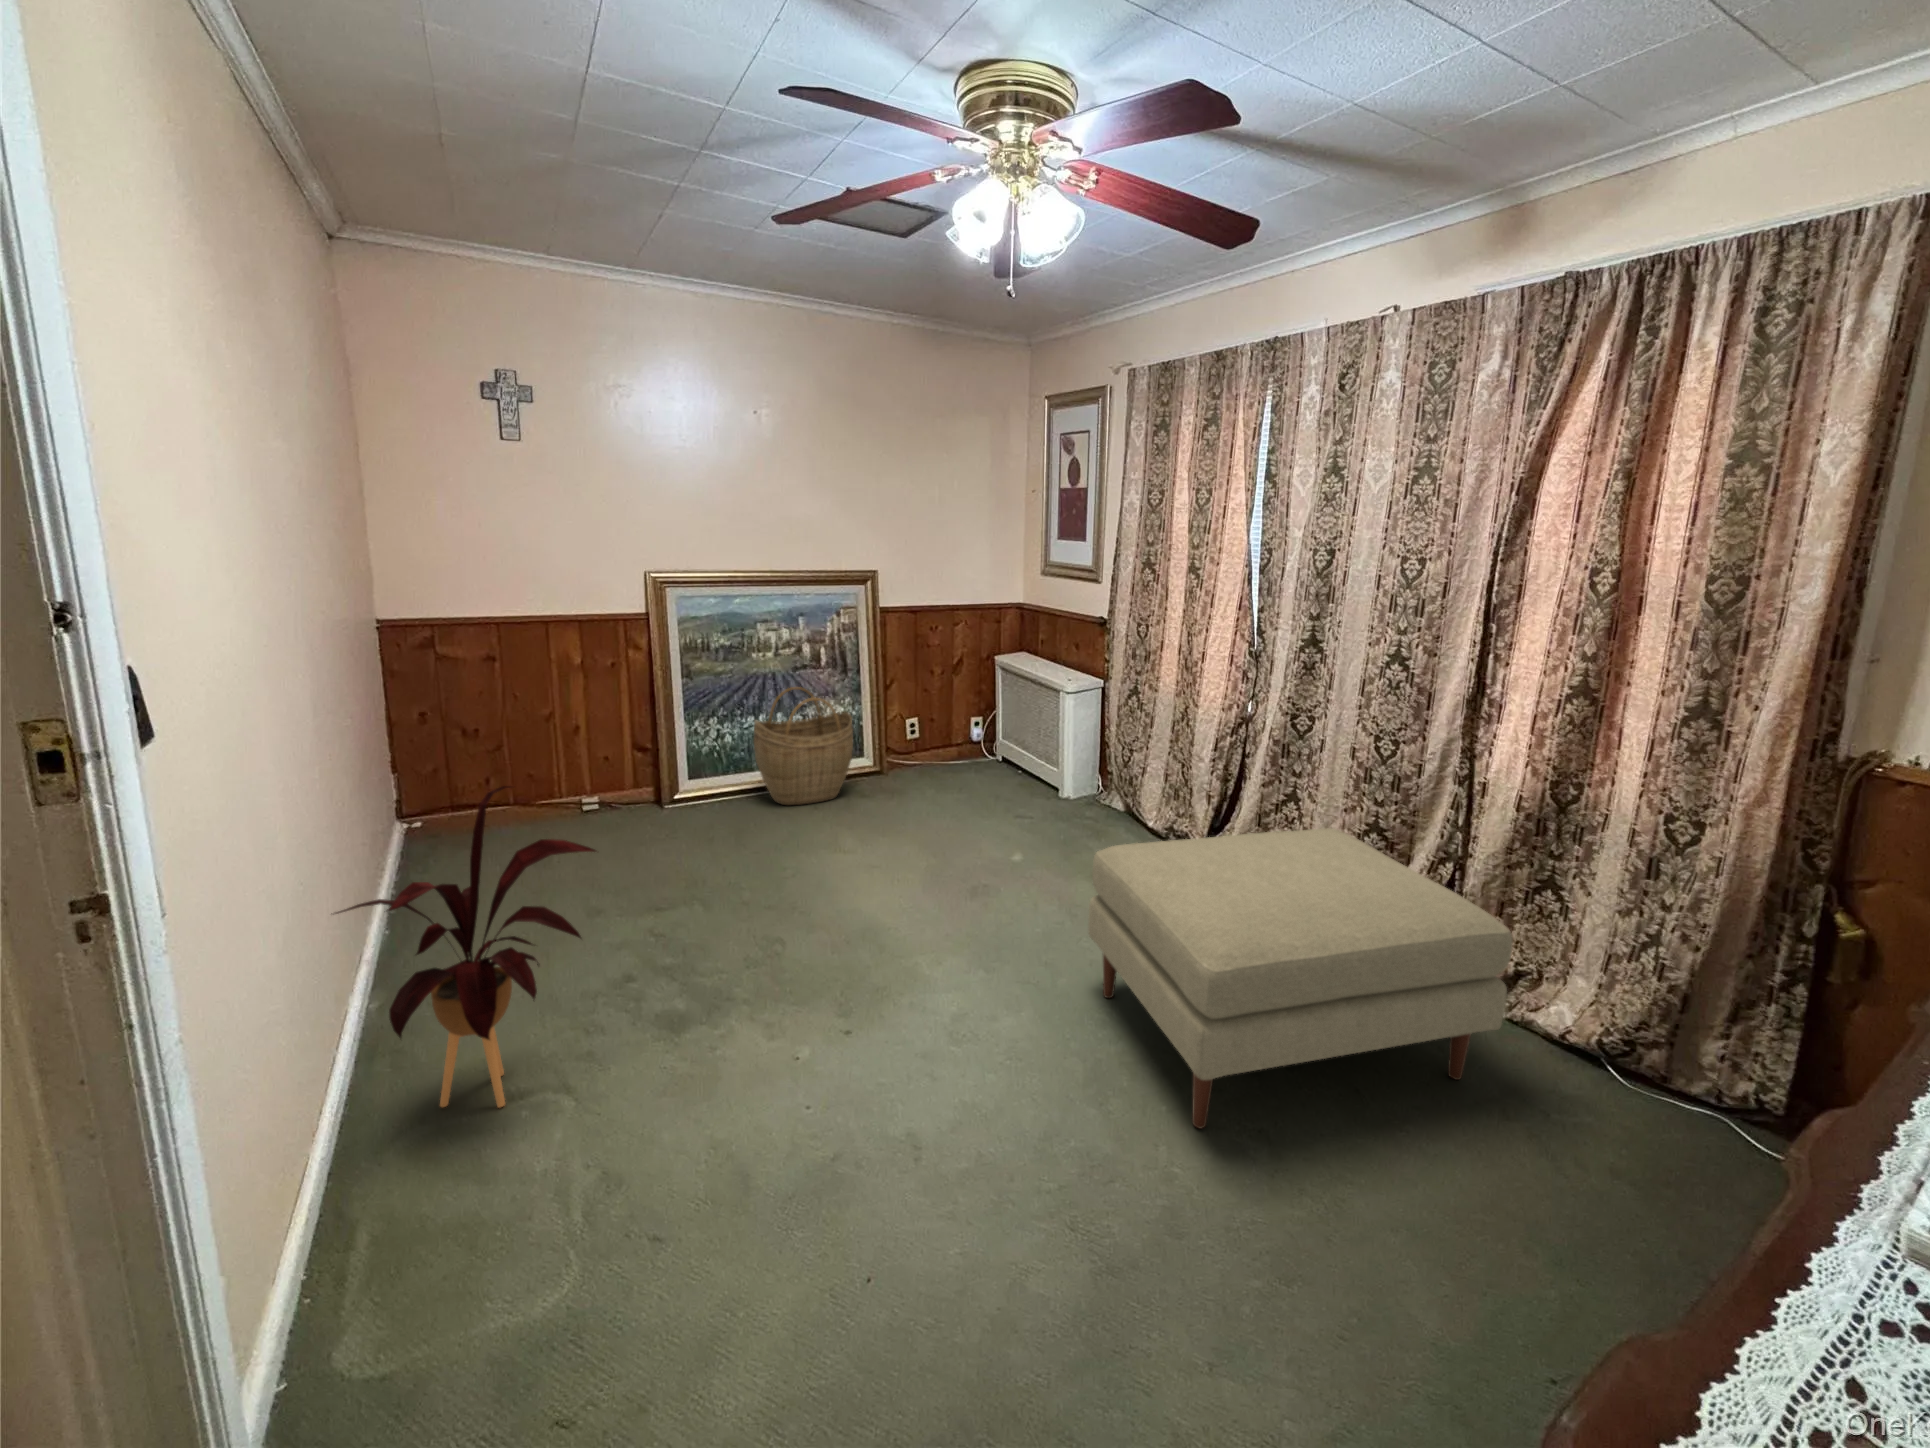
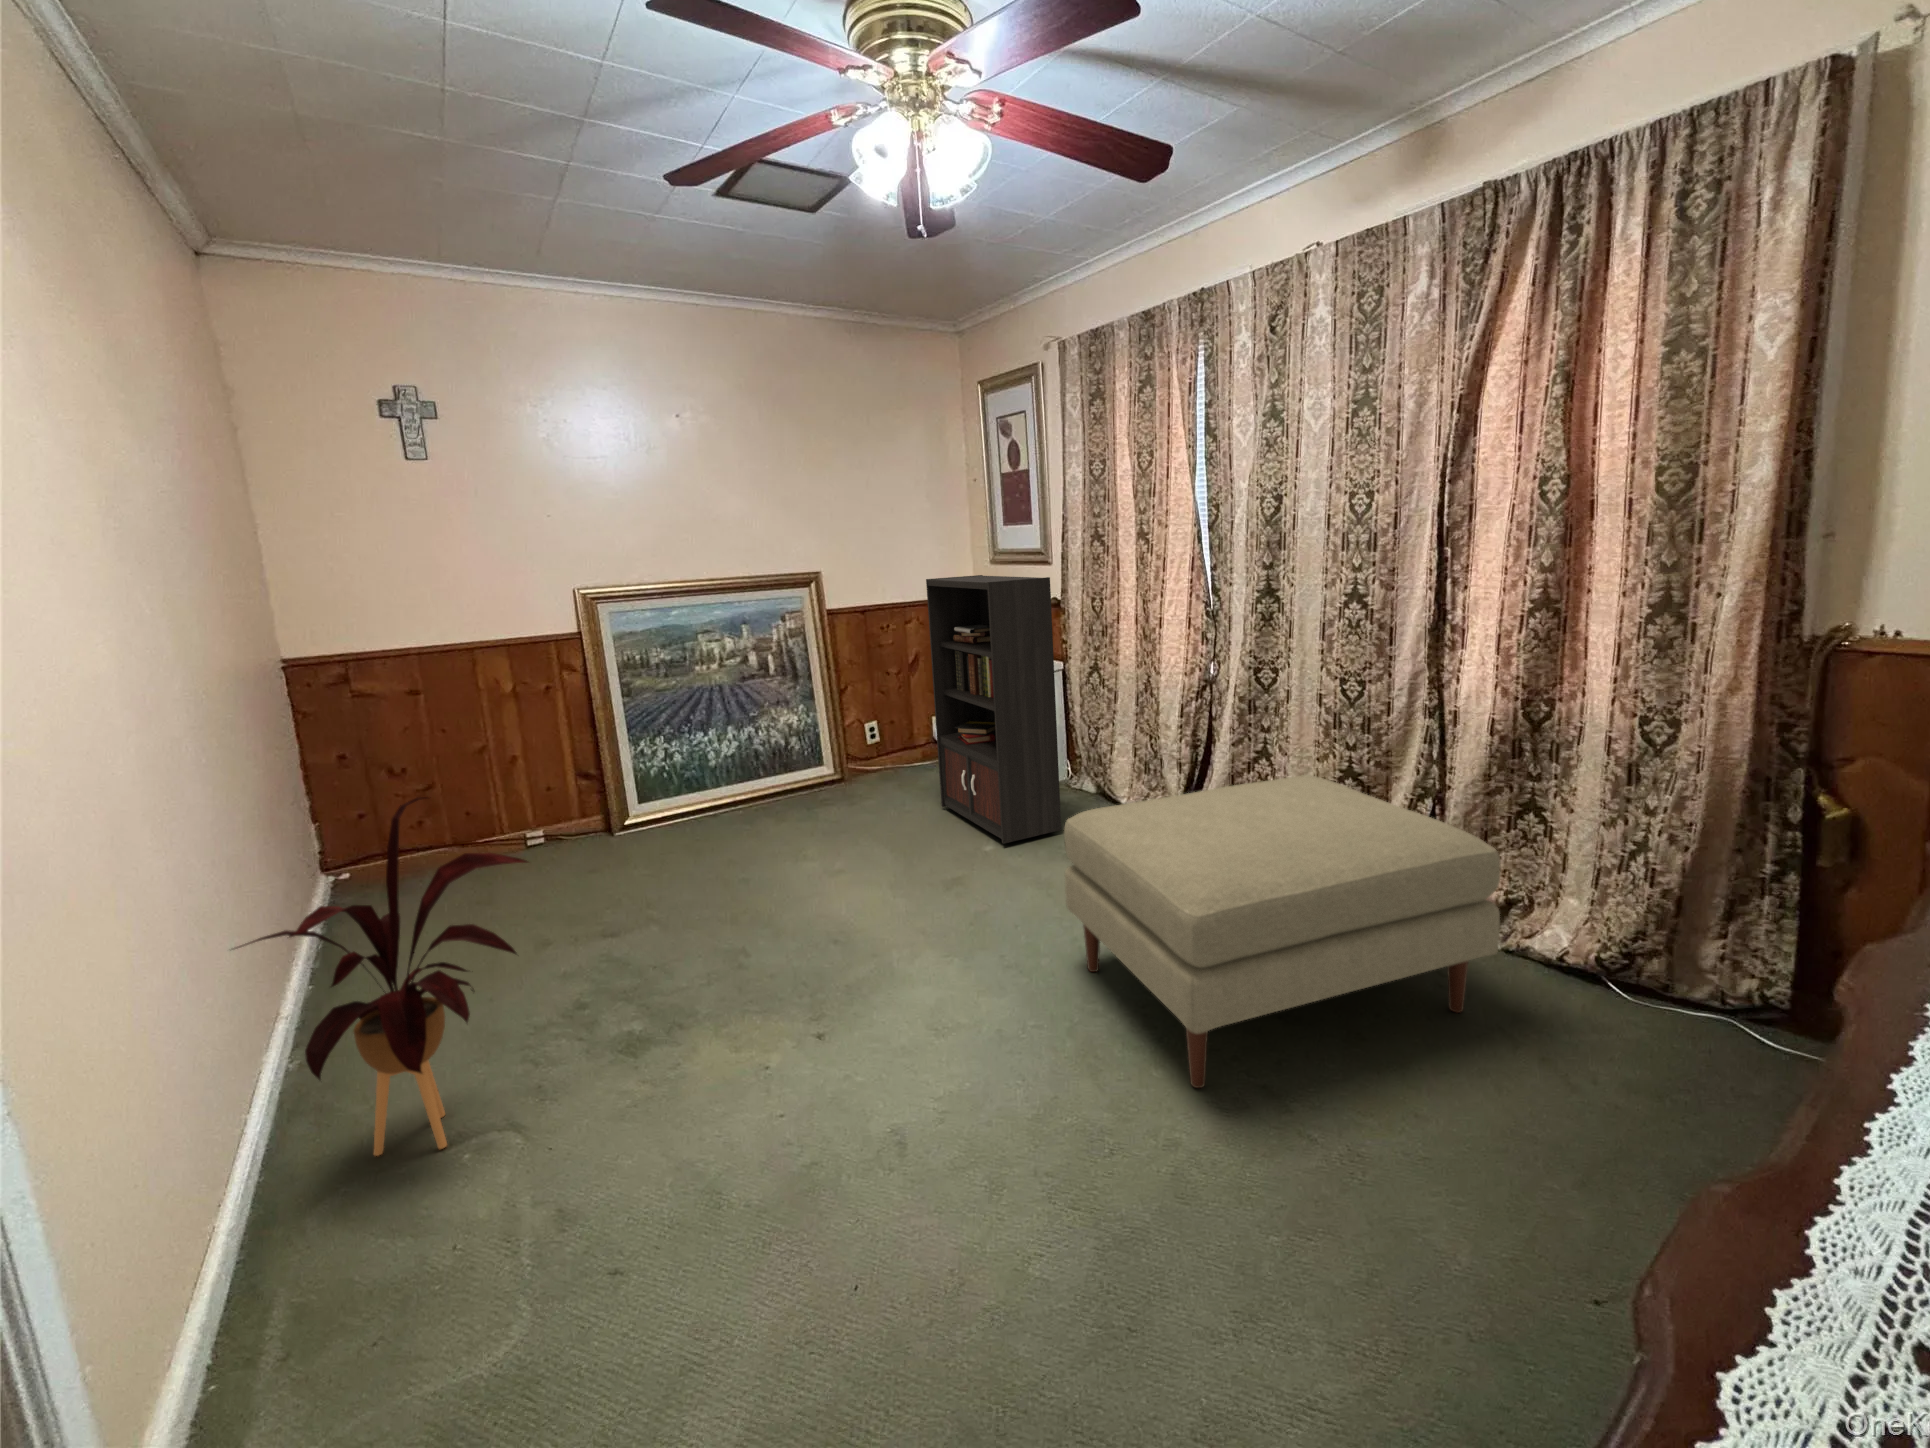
bookcase: none [974,592,1152,859] -> present [926,575,1061,844]
woven basket: present [754,687,853,805] -> none [702,697,809,821]

